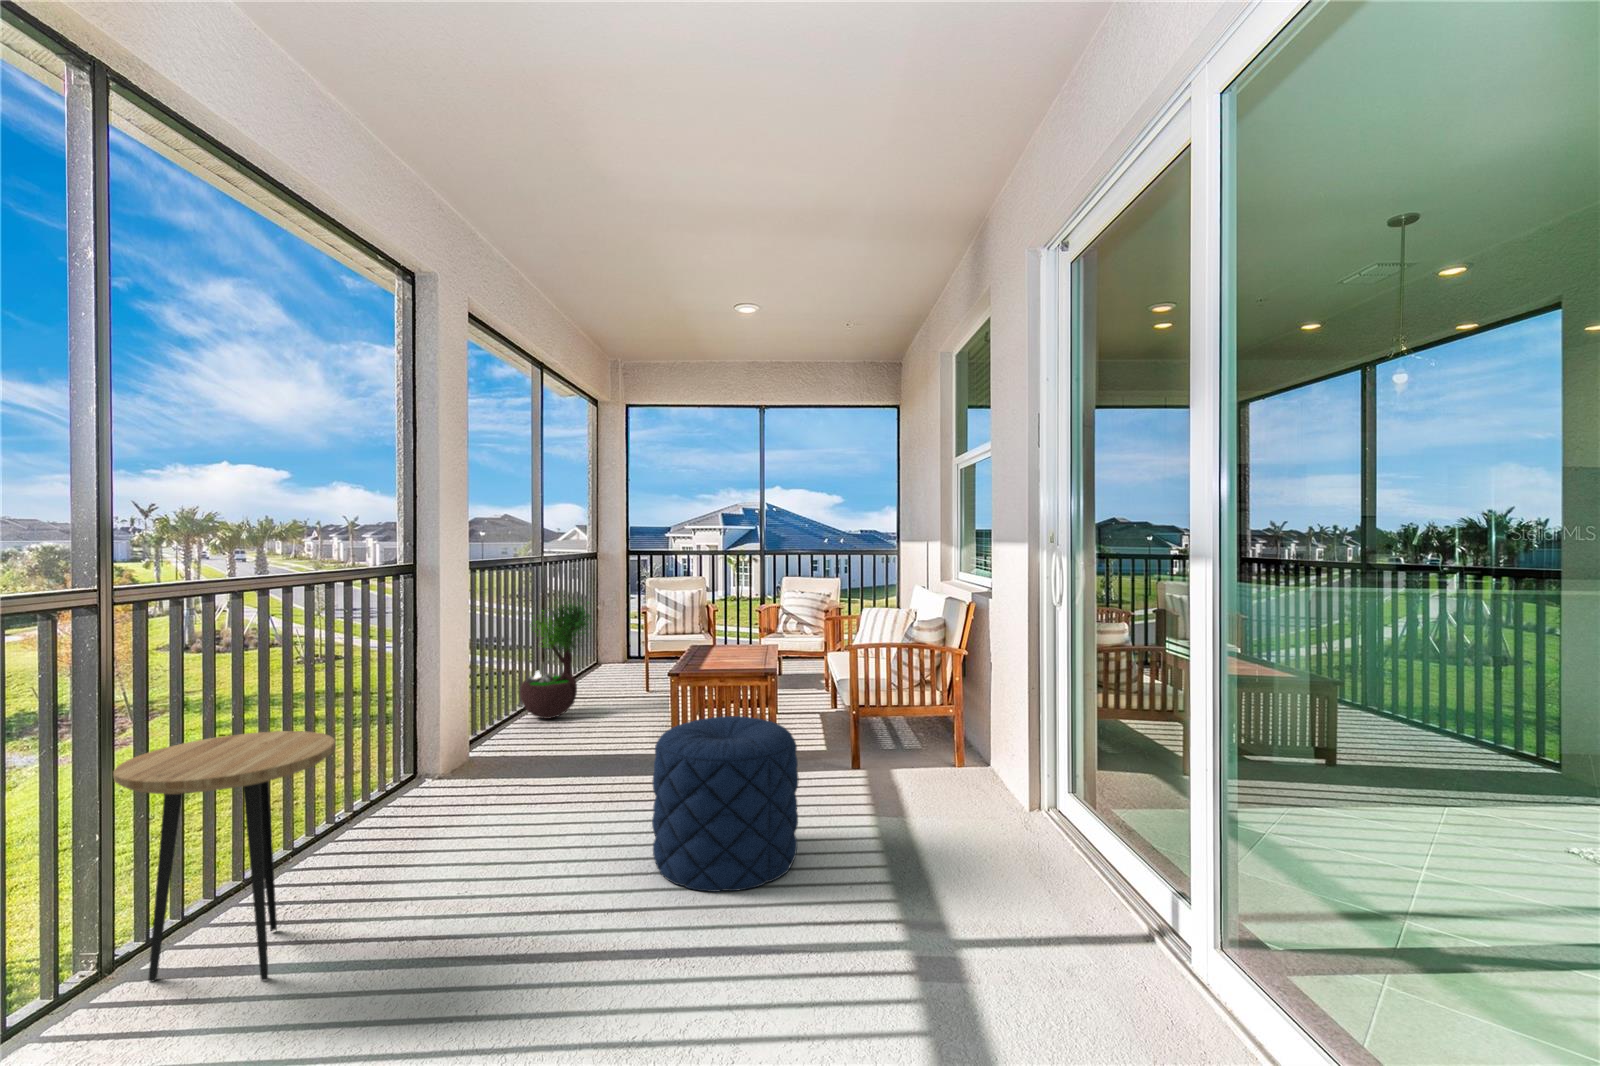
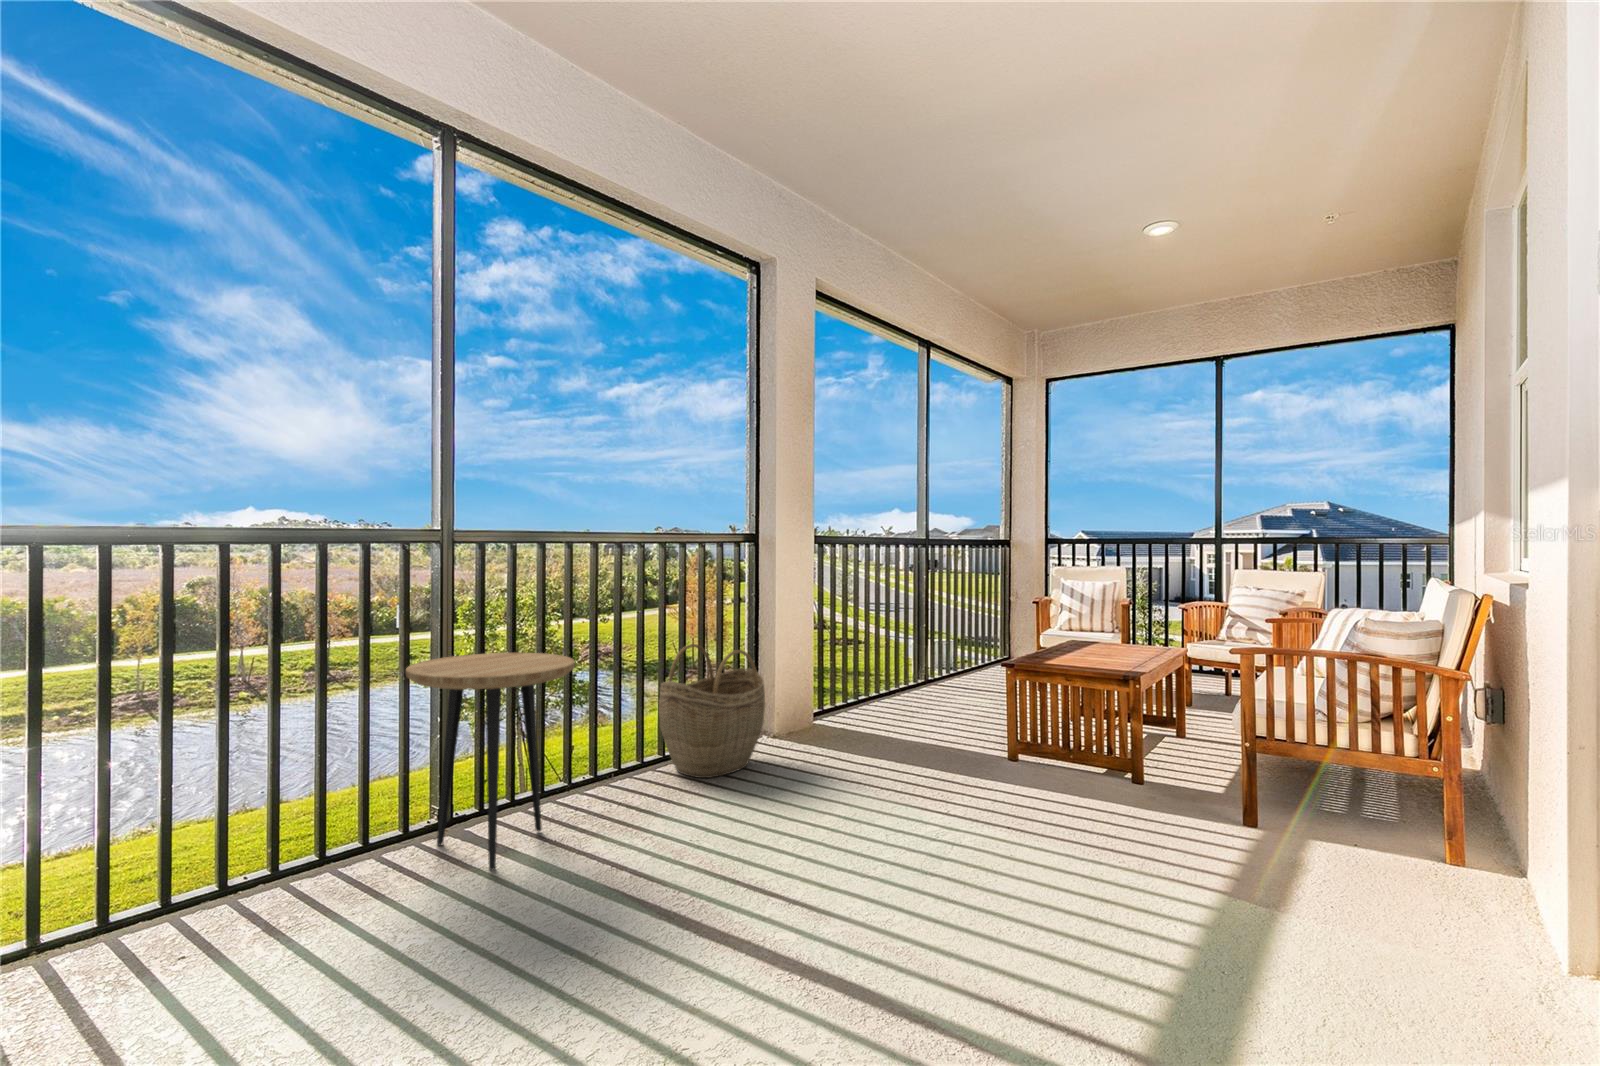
potted tree: present [520,602,592,719] -> none [892,571,968,702]
woven basket: none [342,695,458,836] -> present [659,644,765,778]
pouf: present [652,716,799,892] -> none [872,705,1065,932]

